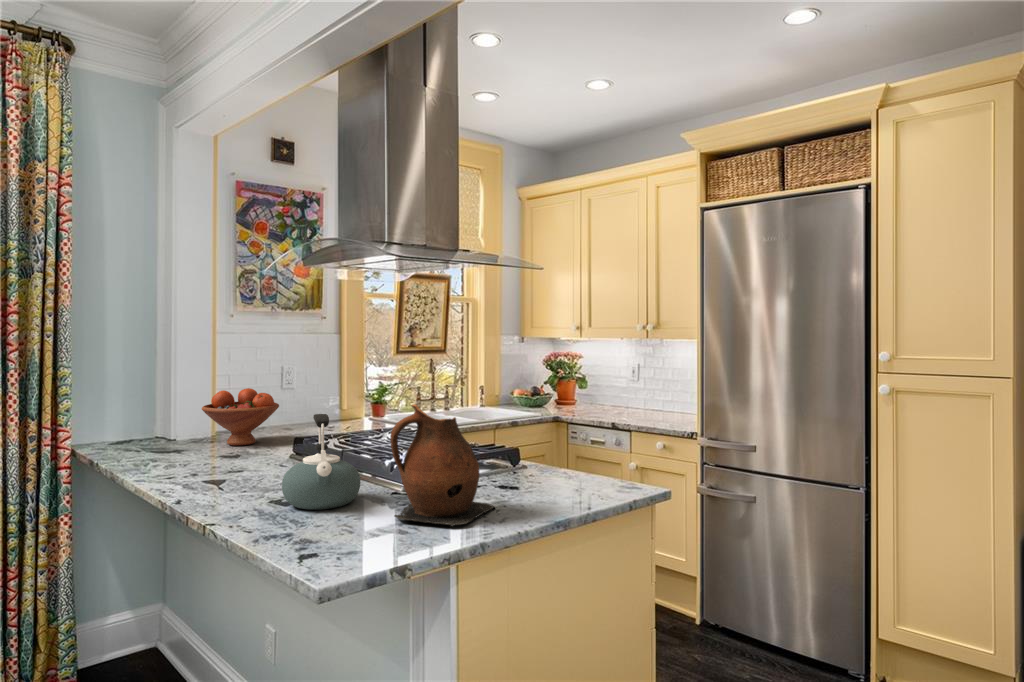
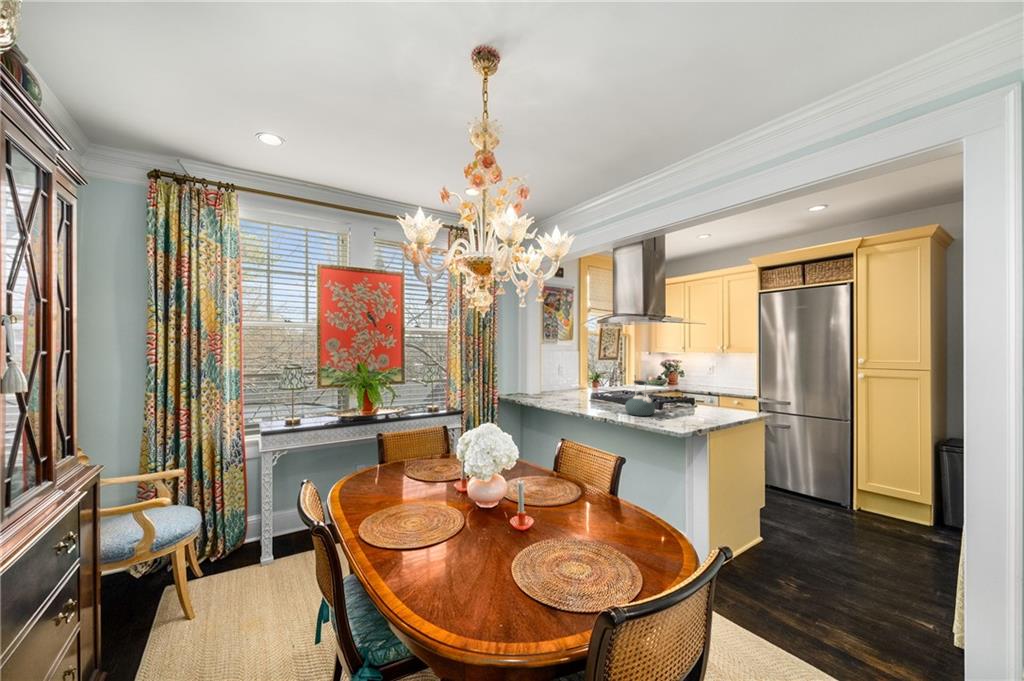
fruit bowl: present [202,388,279,445] -> none [545,373,576,397]
ceramic pitcher: present [390,404,495,527] -> none [677,376,715,421]

